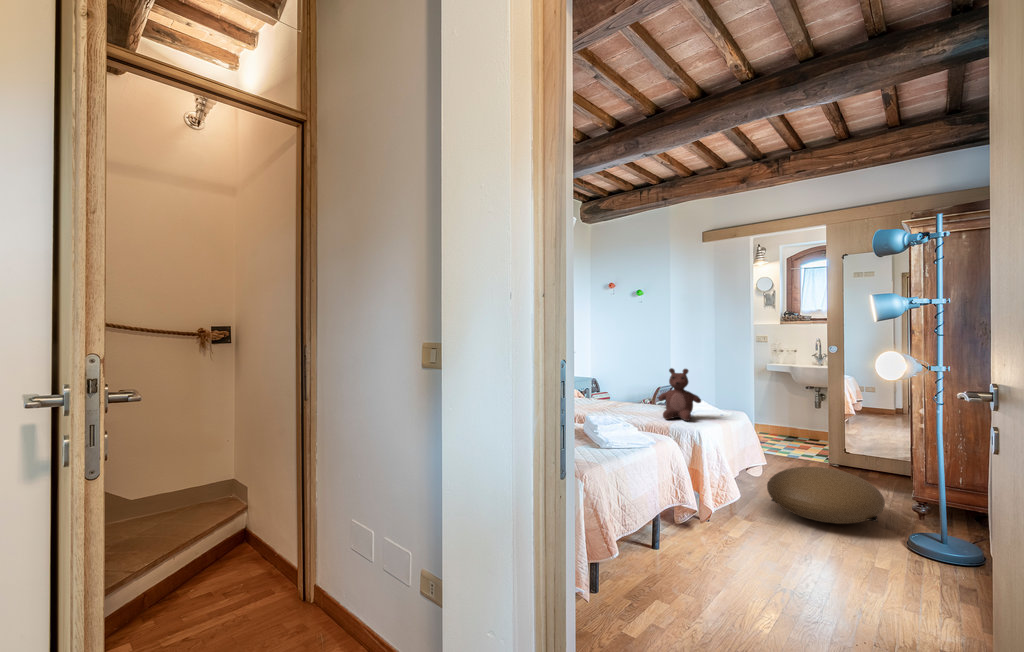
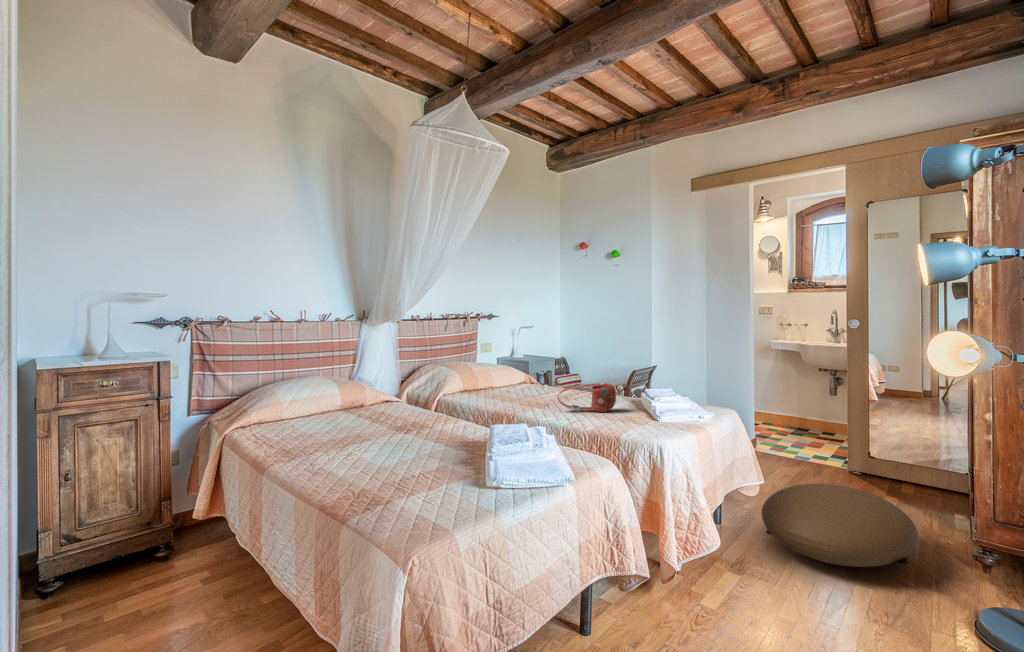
teddy bear: present [658,368,701,421] -> none [619,358,674,429]
handbag: none [608,388,654,411] -> present [558,383,616,412]

